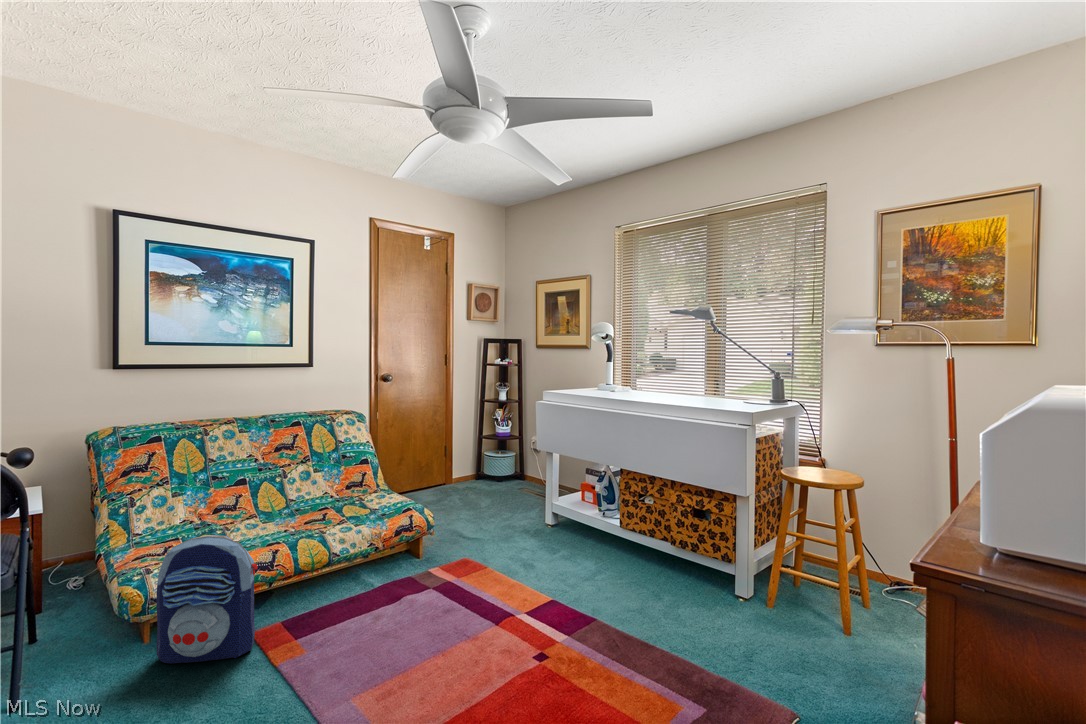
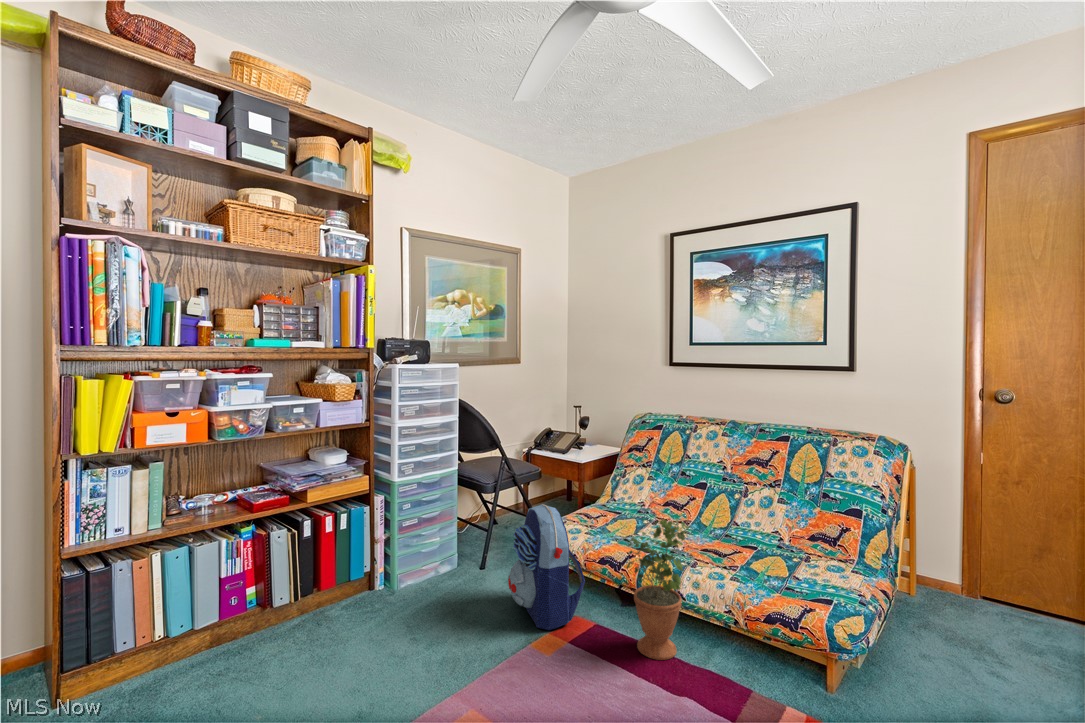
potted plant: none [299,491,350,610] -> present [627,520,689,660]

